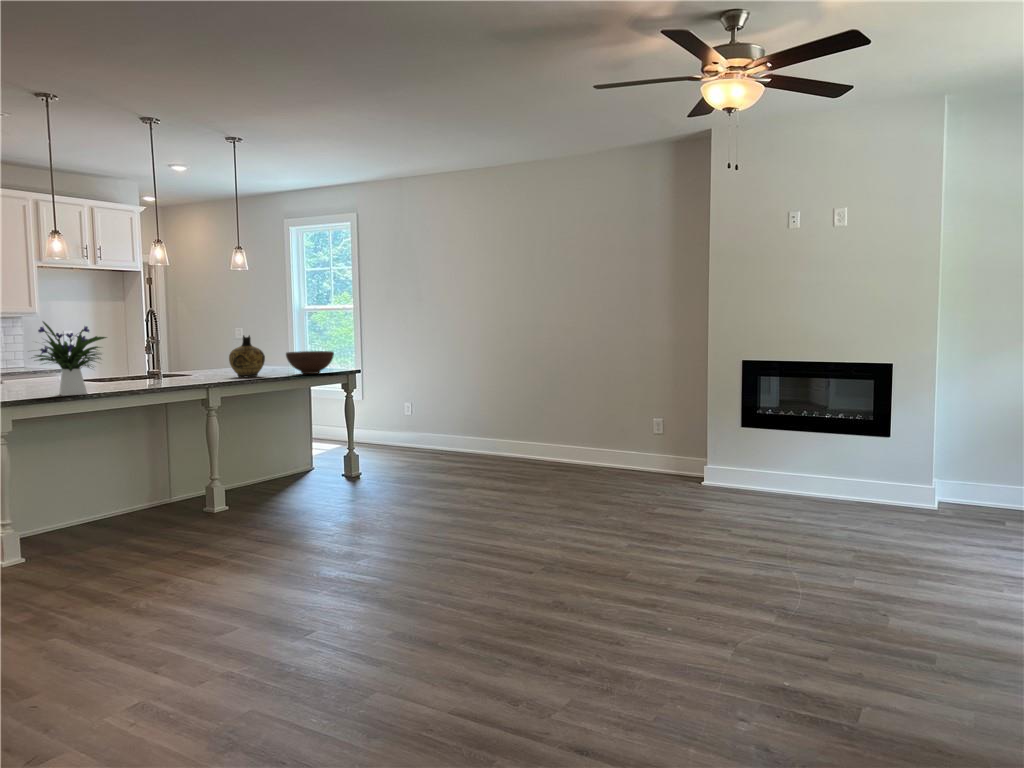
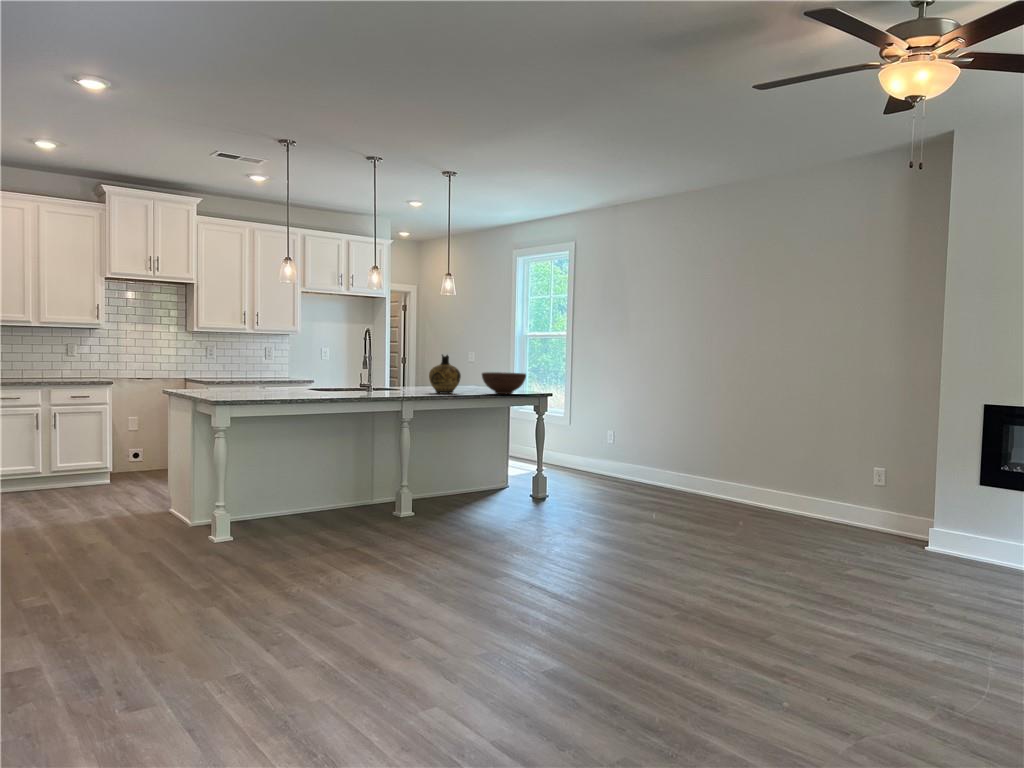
flower arrangement: present [33,322,106,396] -> none [253,333,316,398]

